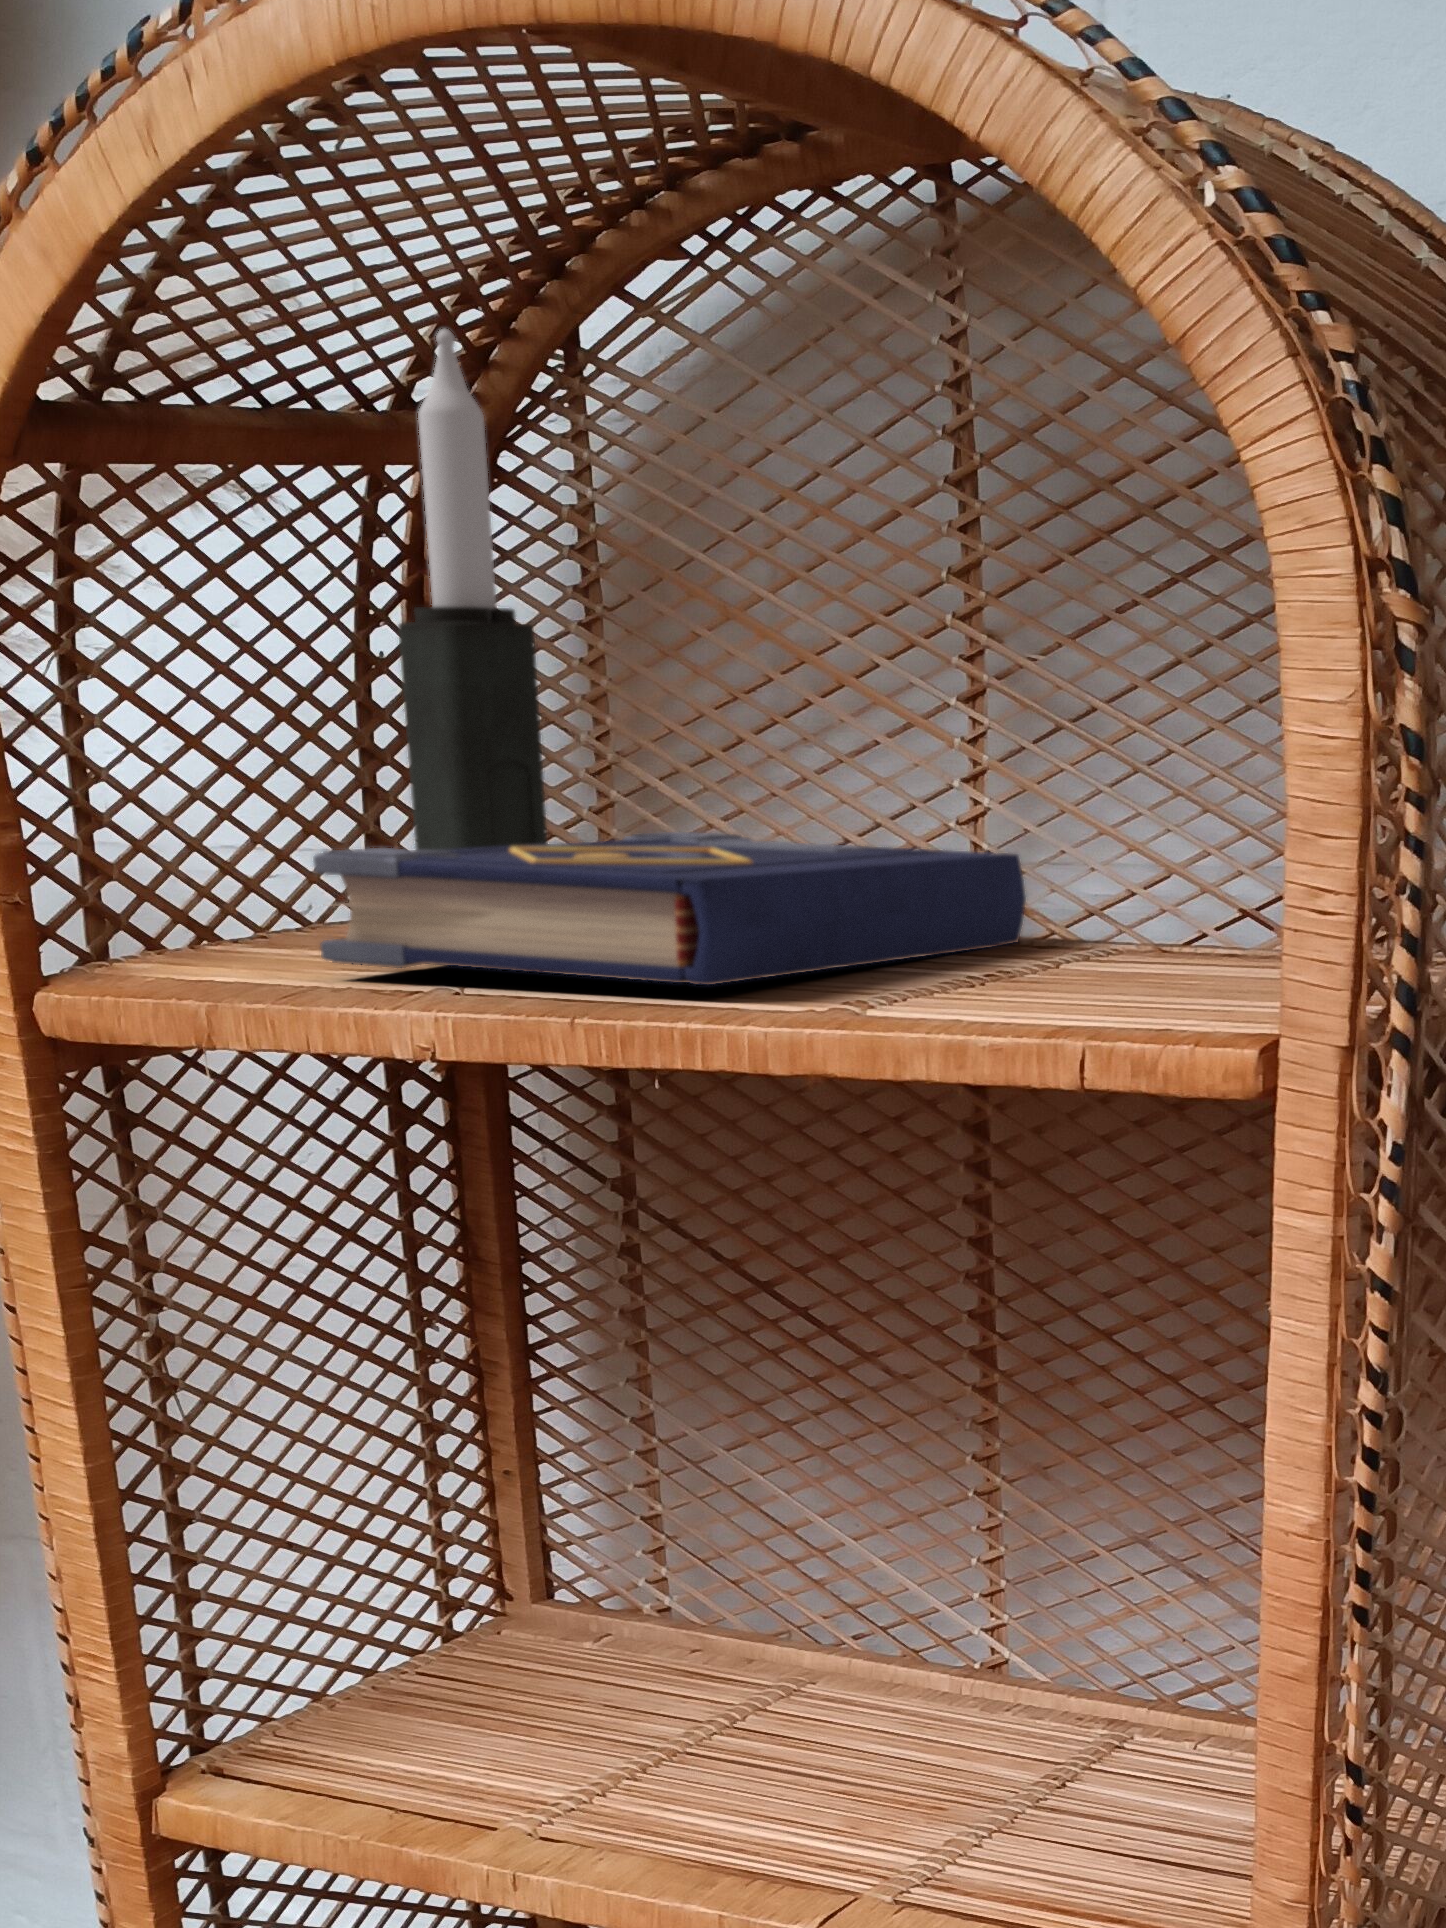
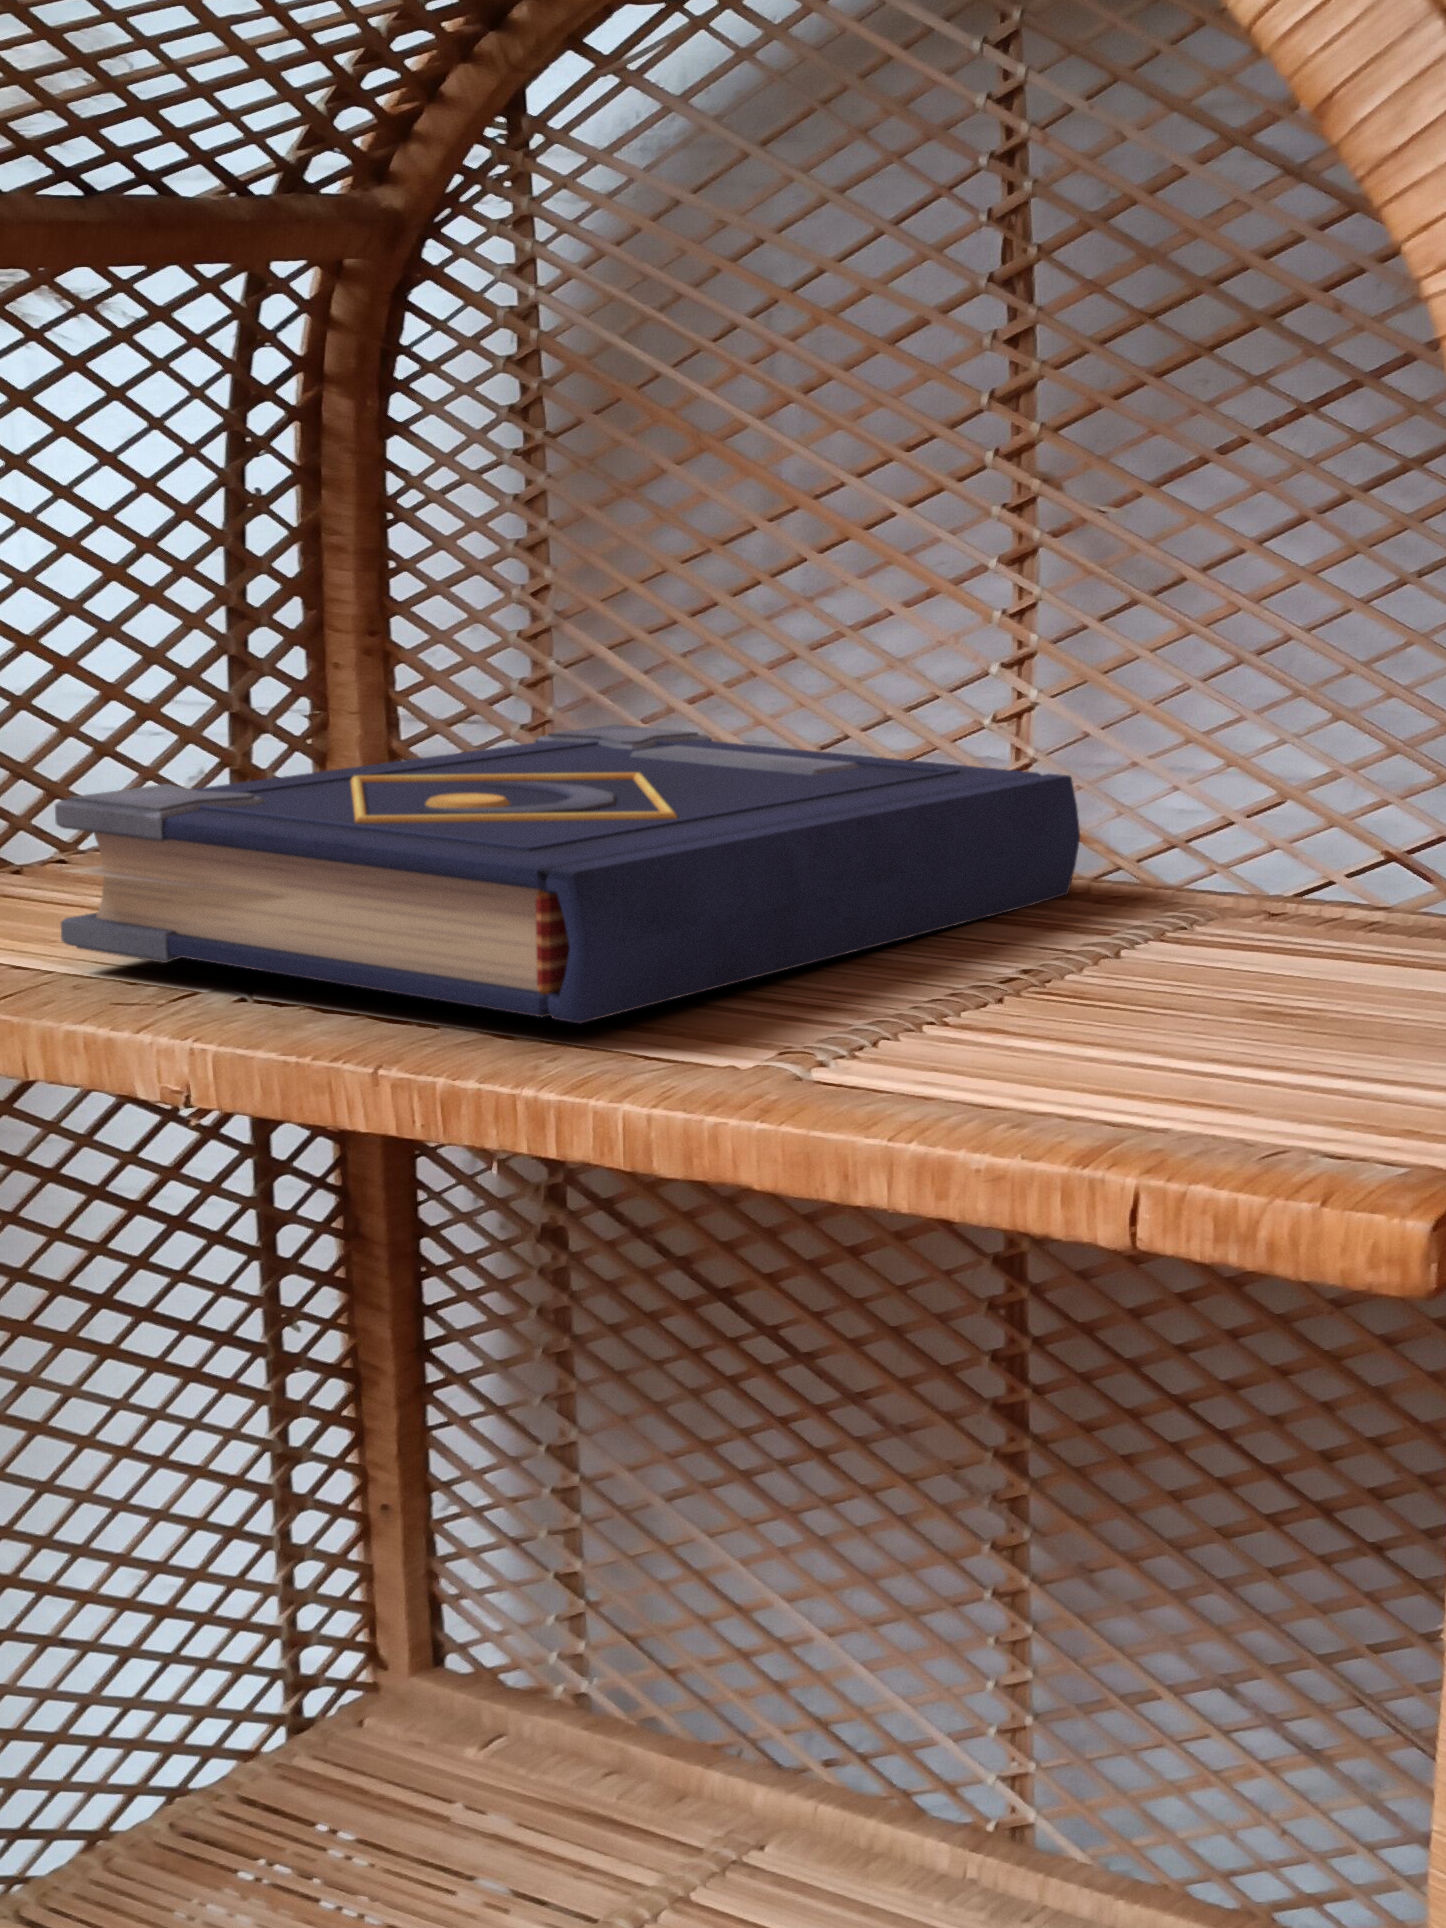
candle: present [398,329,548,851] -> none [273,91,460,822]

